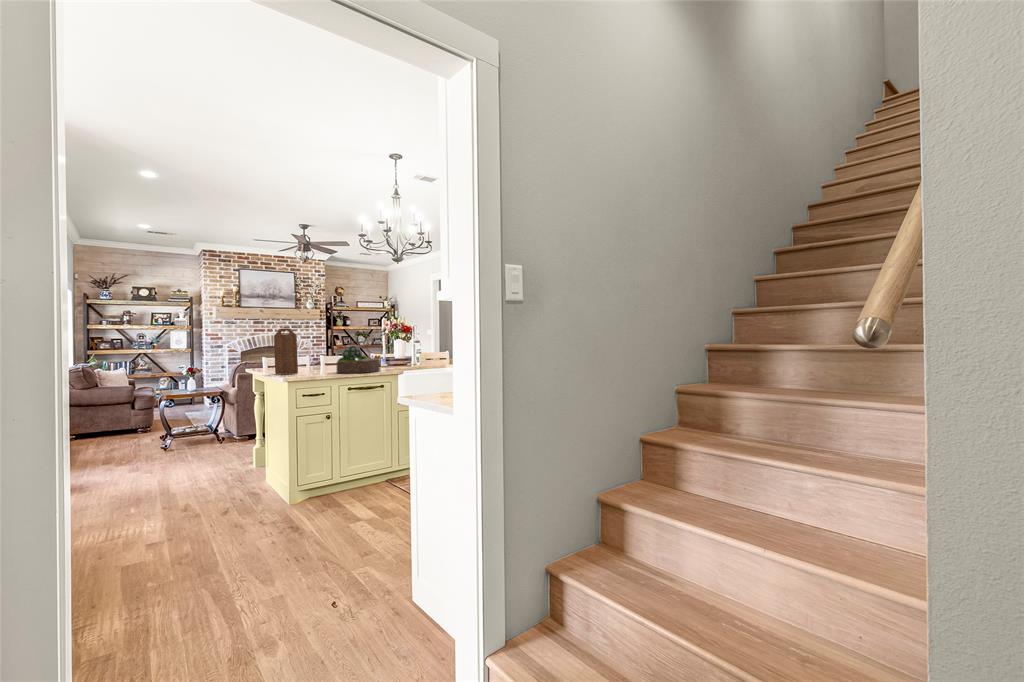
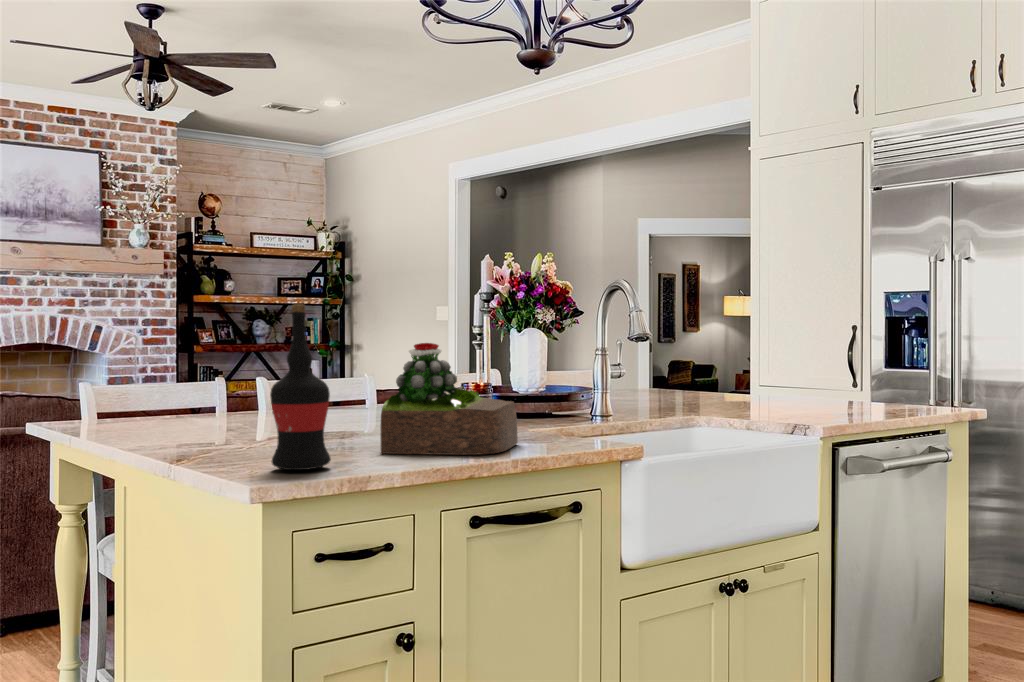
cutting board: present [274,328,298,374] -> none [145,285,234,451]
wine bottle: none [299,334,316,376] -> present [270,304,331,470]

